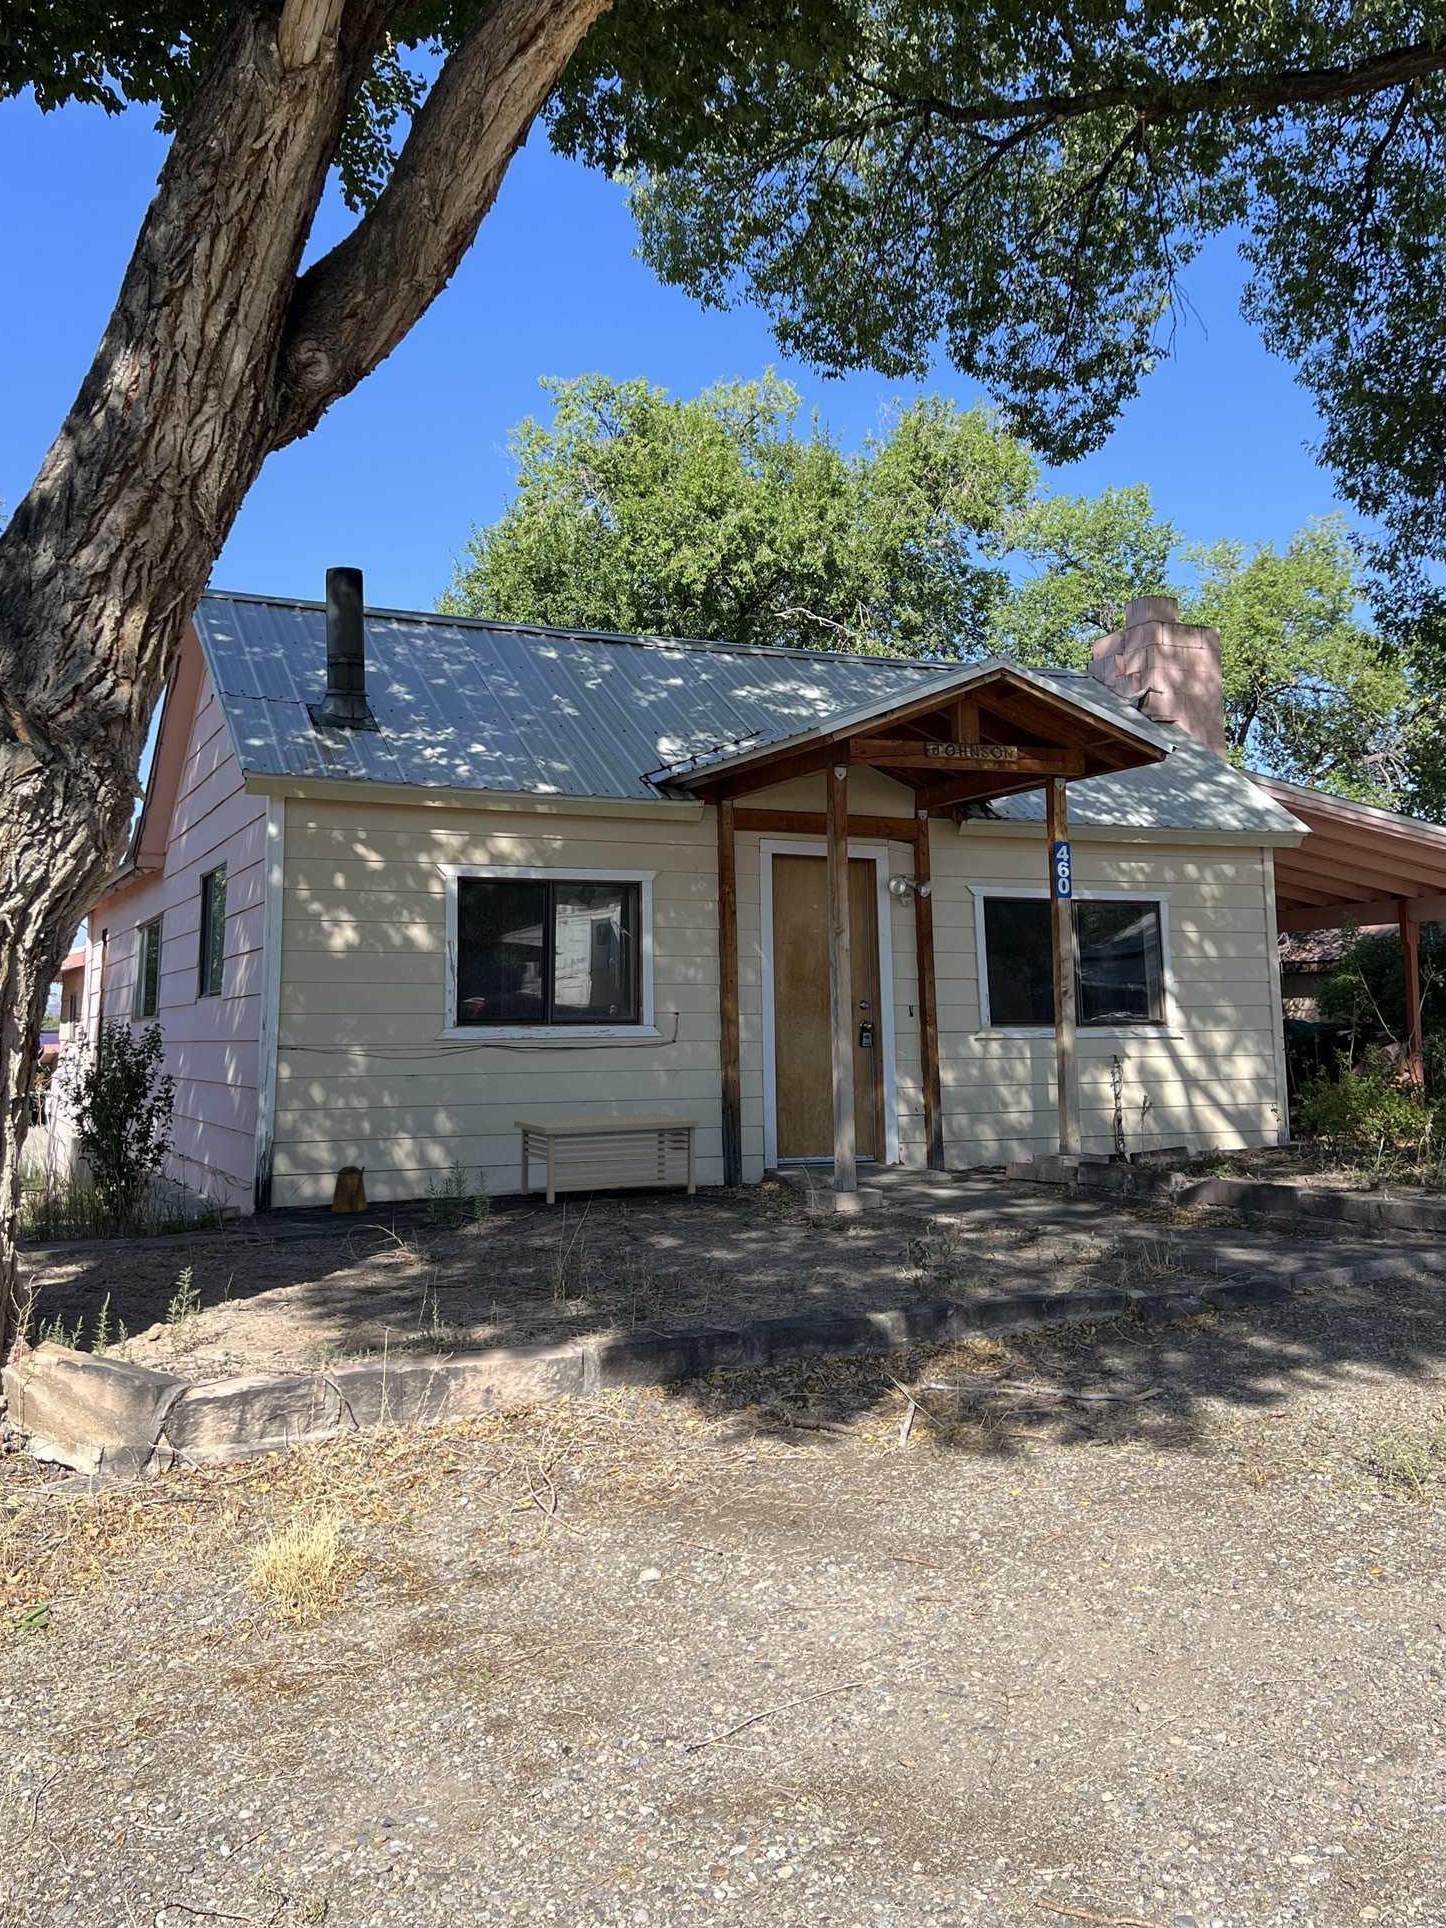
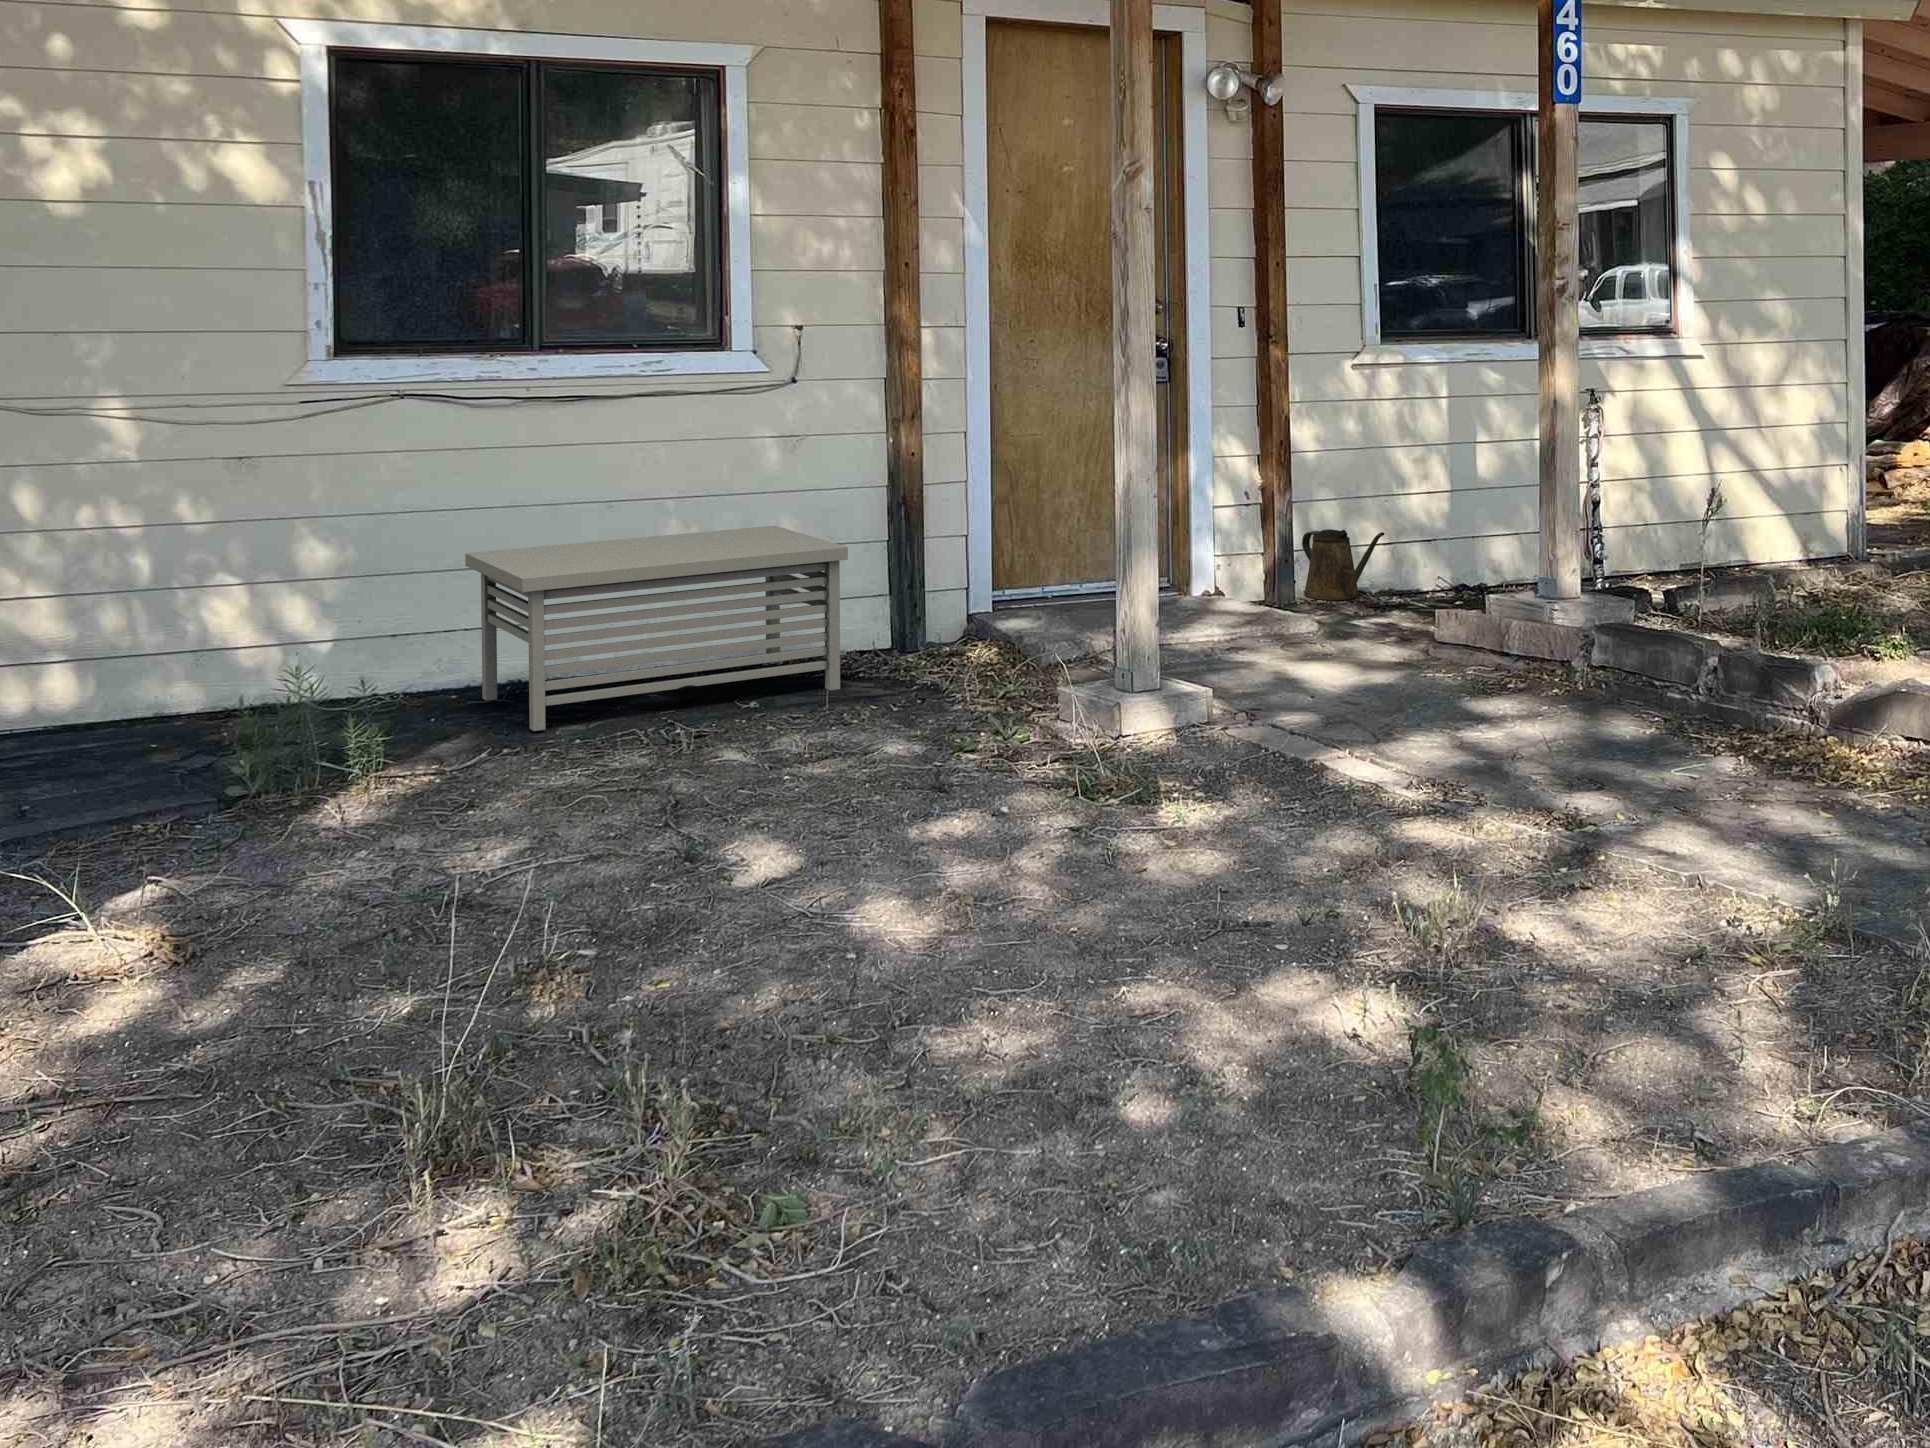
watering can: present [331,1166,368,1213] -> present [1302,529,1384,600]

